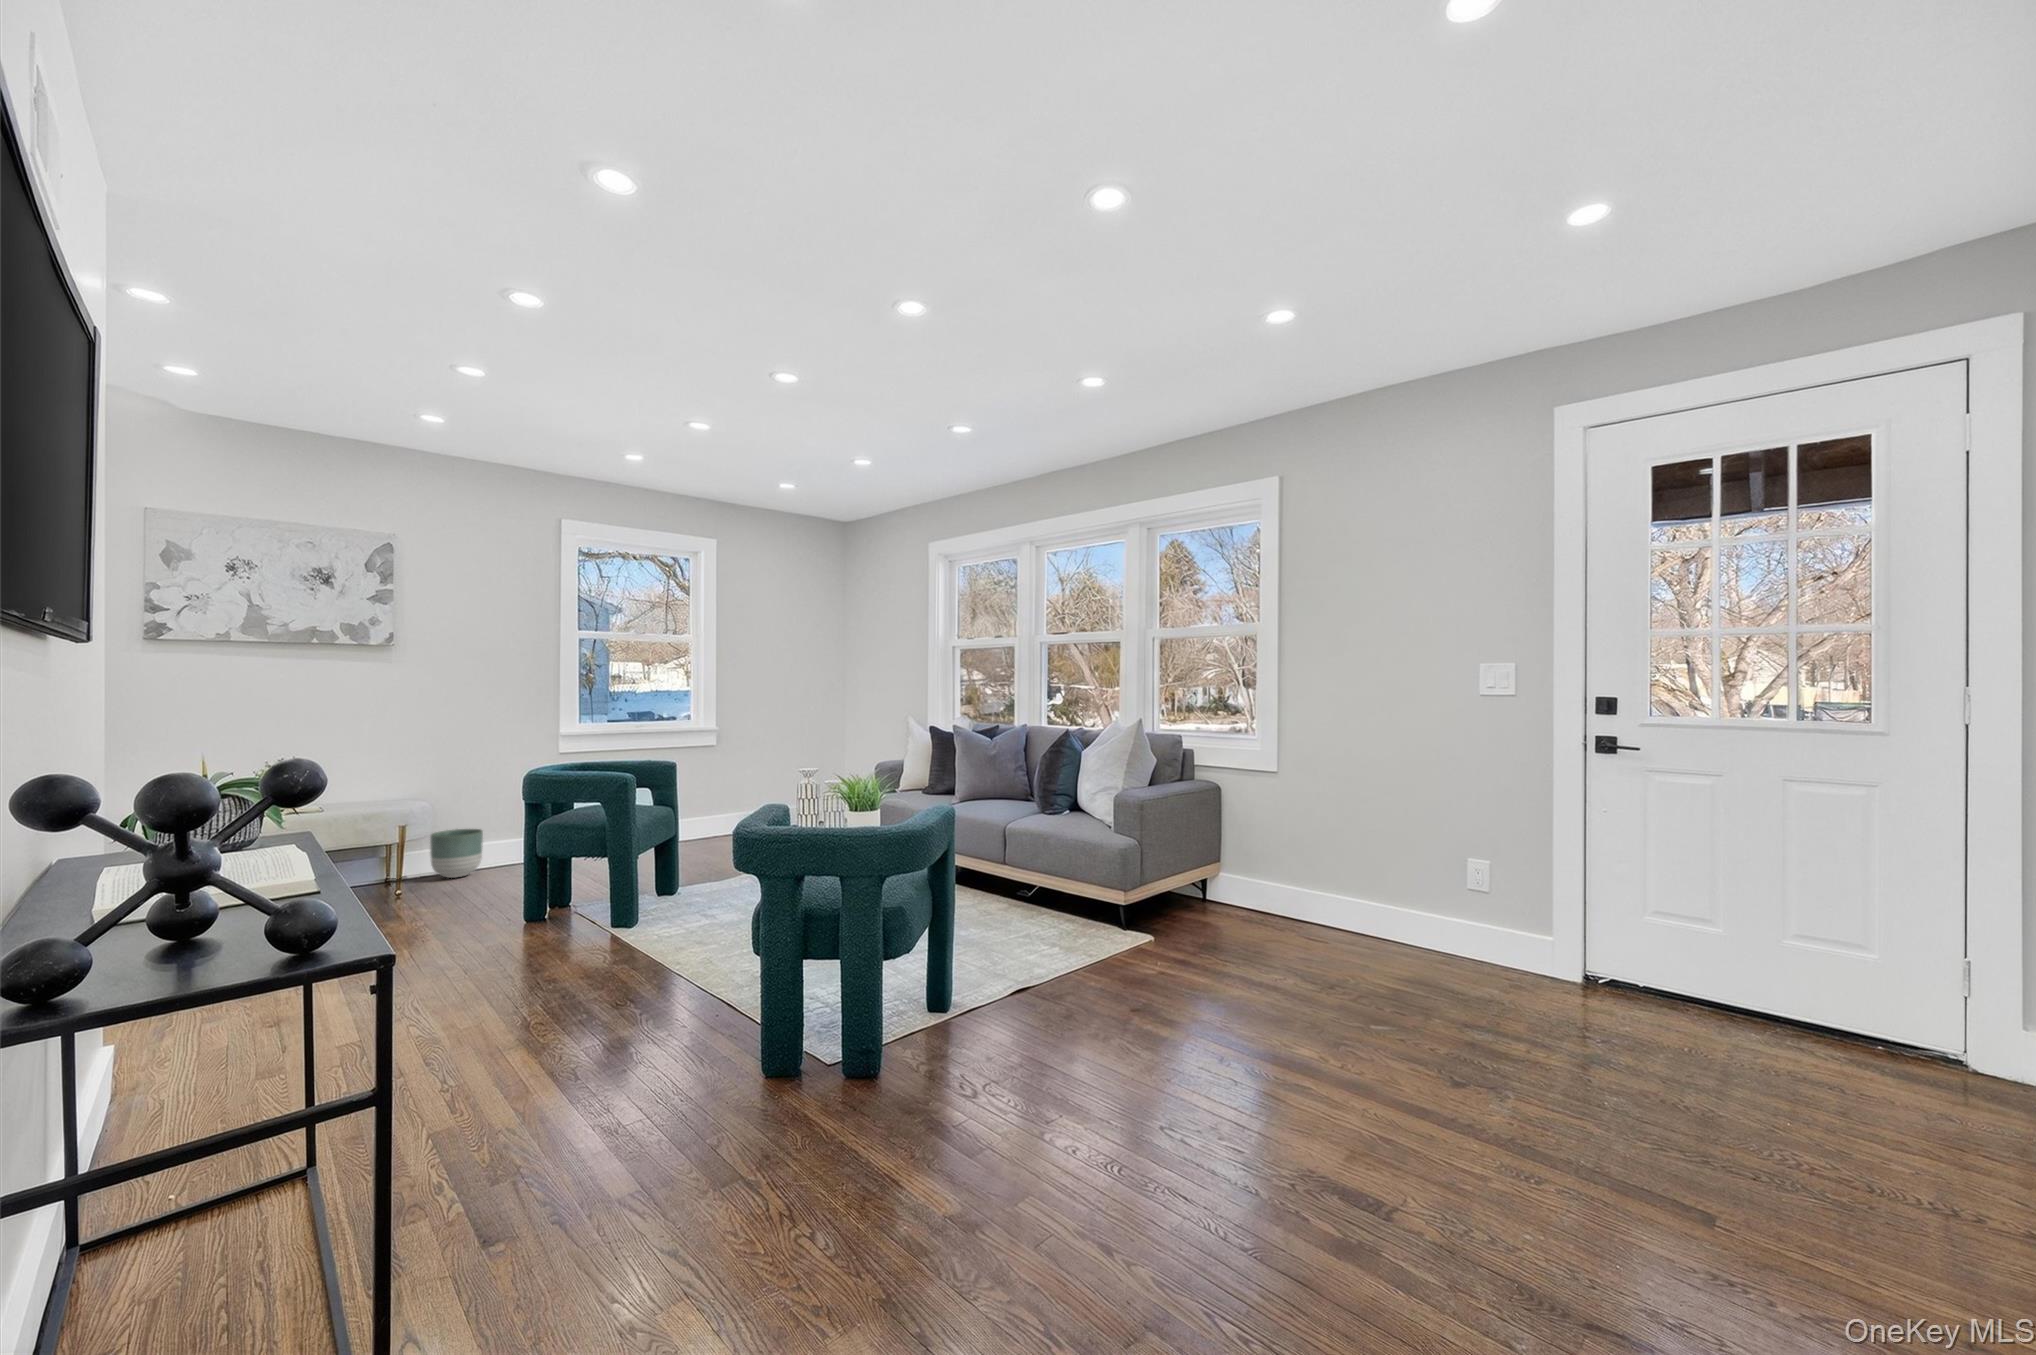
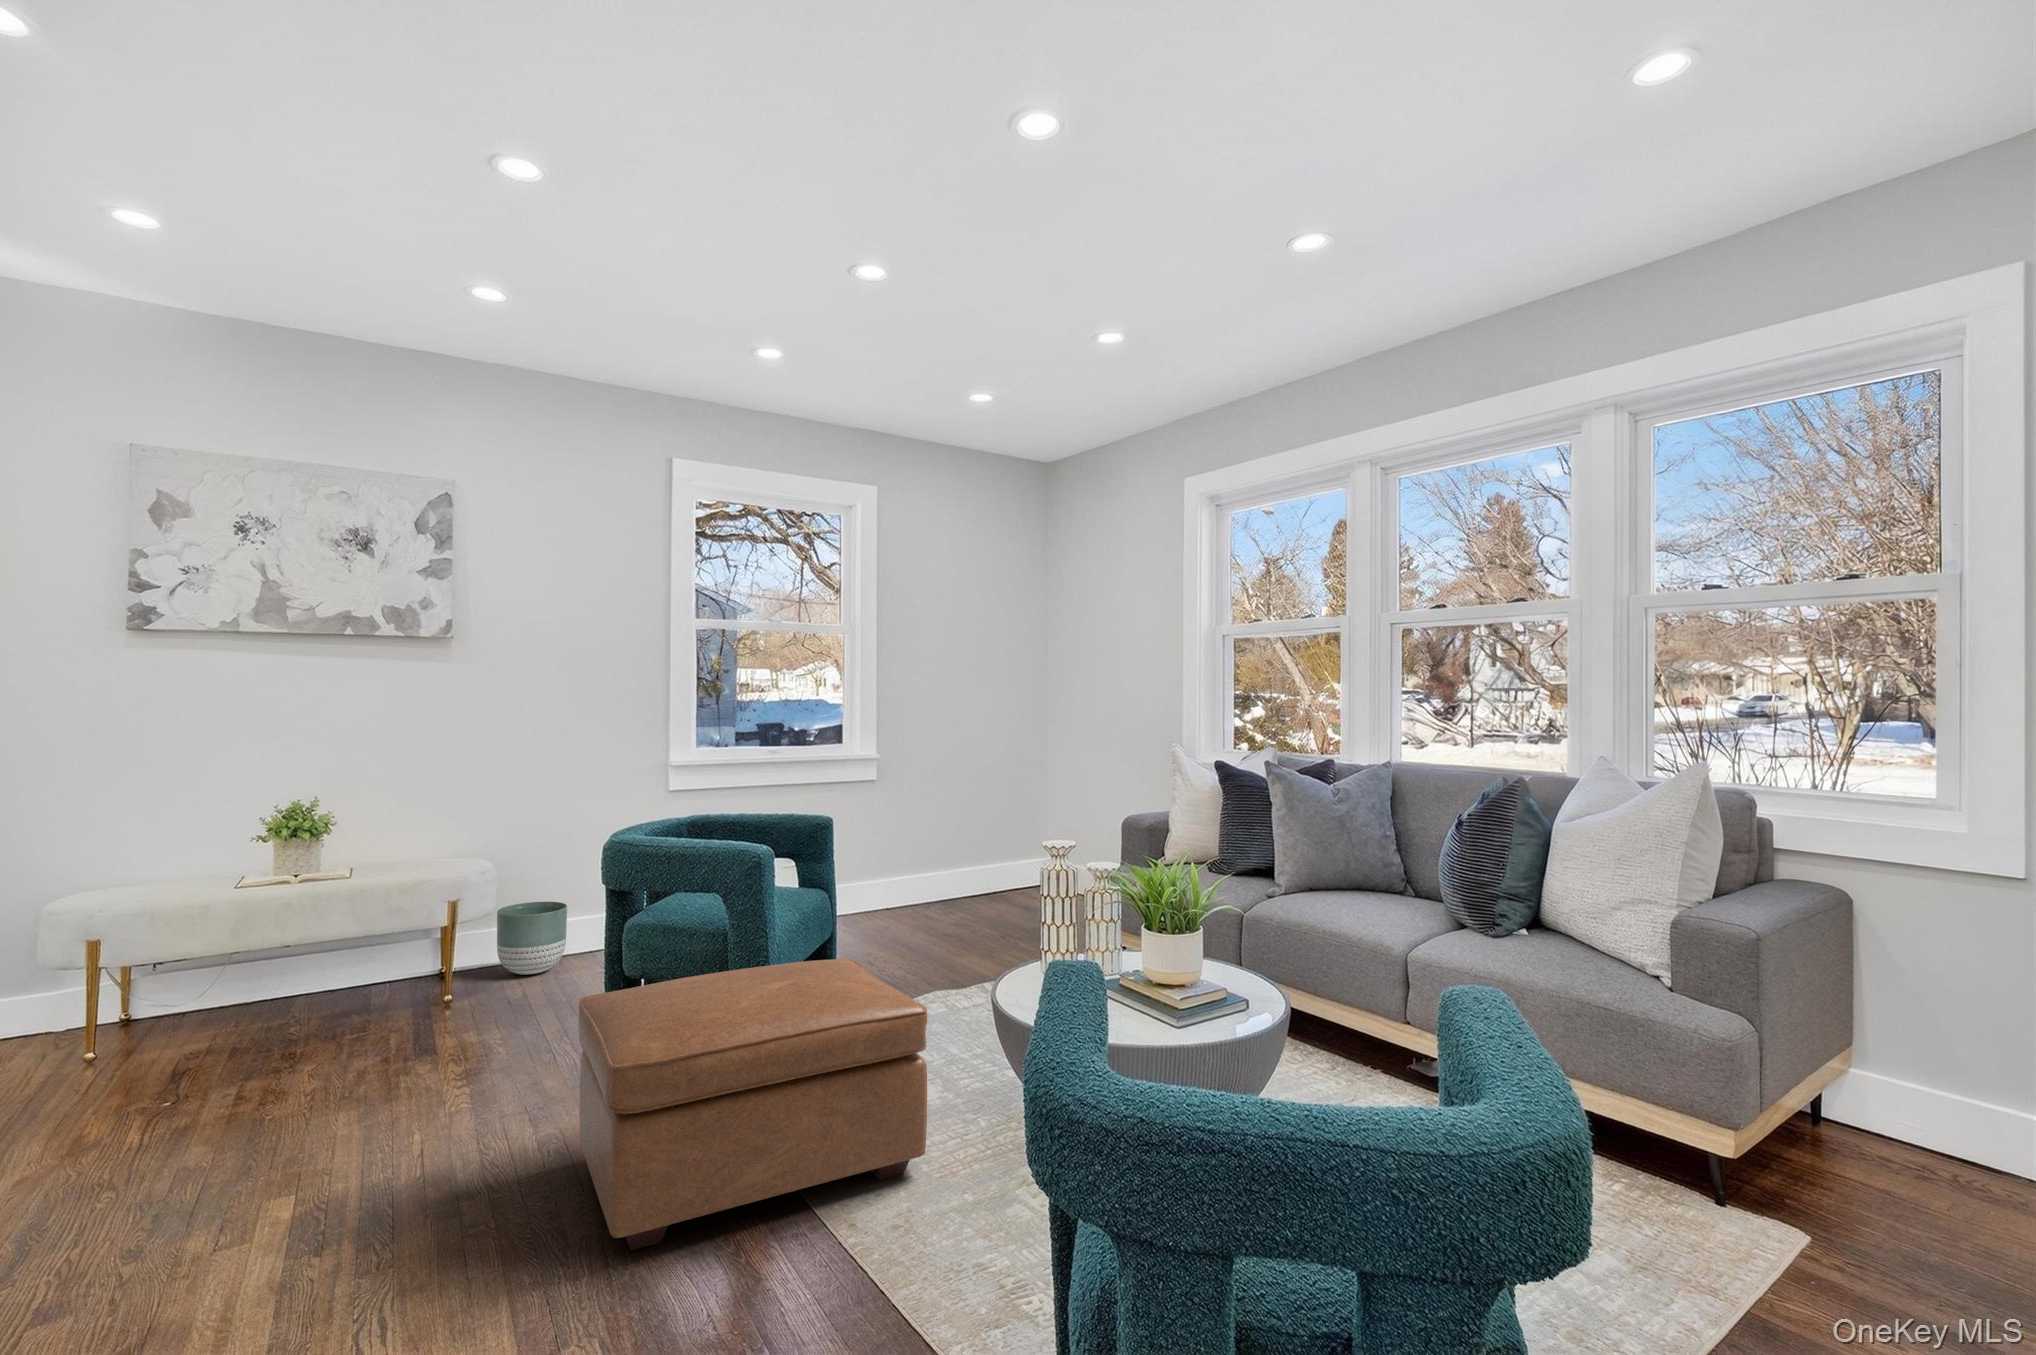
ottoman: none [514,840,724,980] -> present [579,959,927,1250]

